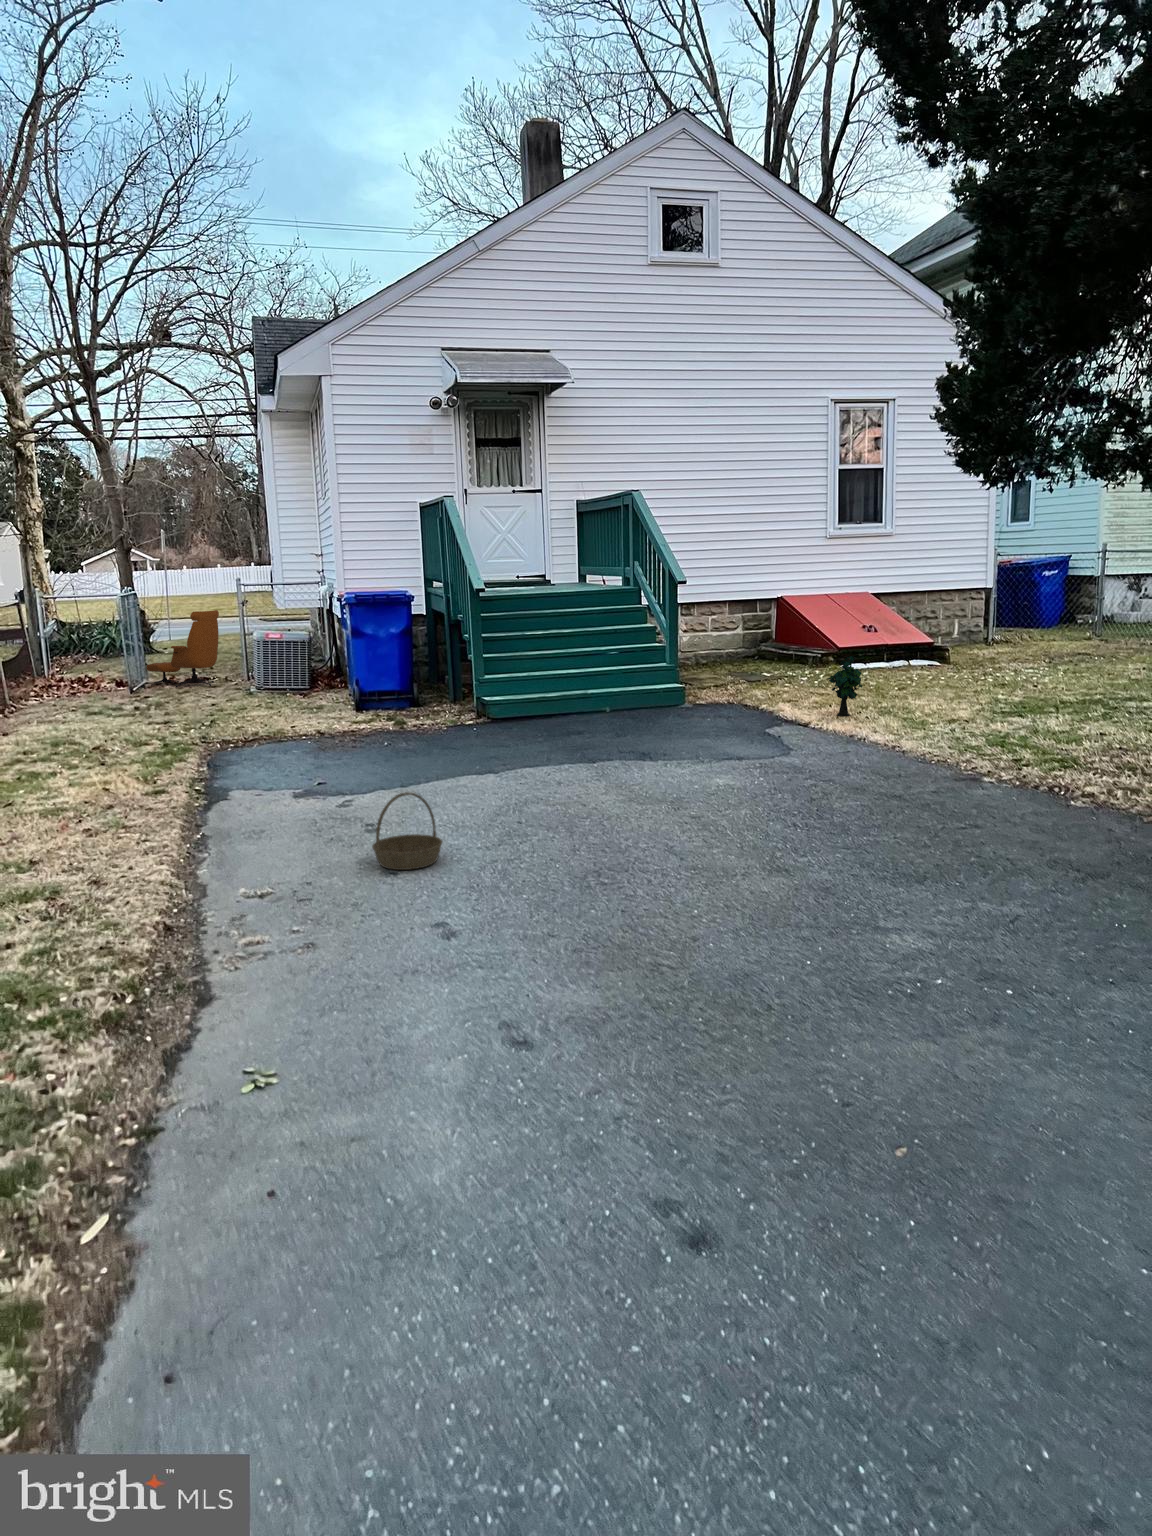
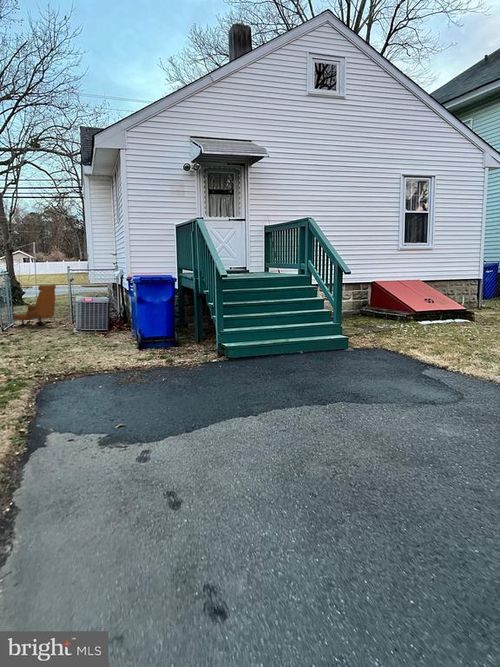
decorative plant: present [828,656,862,716] -> none [450,321,475,360]
basket: present [372,792,442,870] -> none [185,490,260,584]

